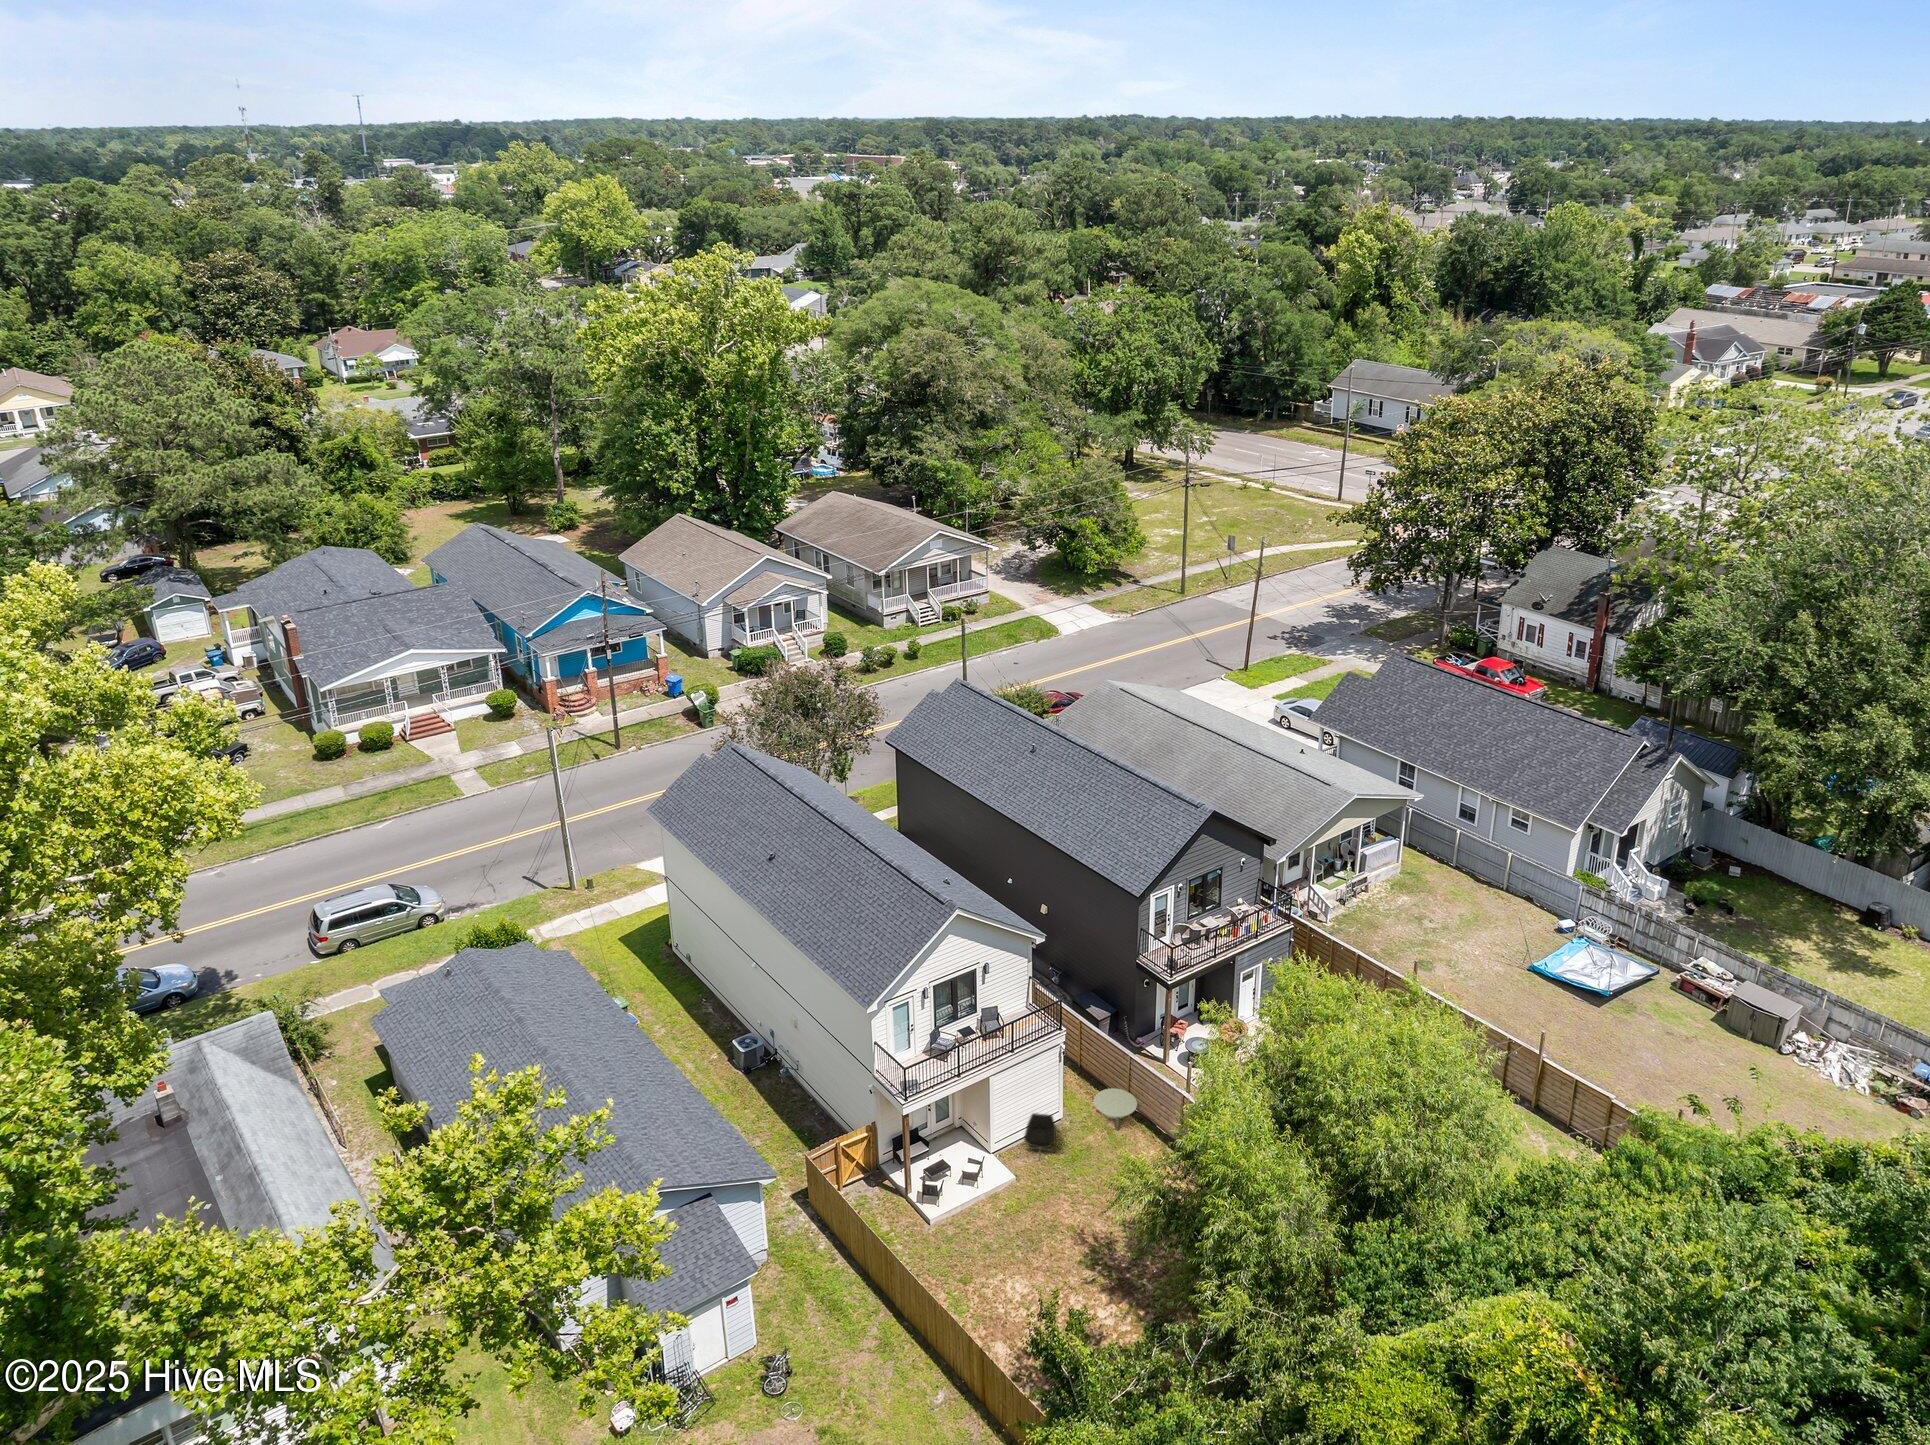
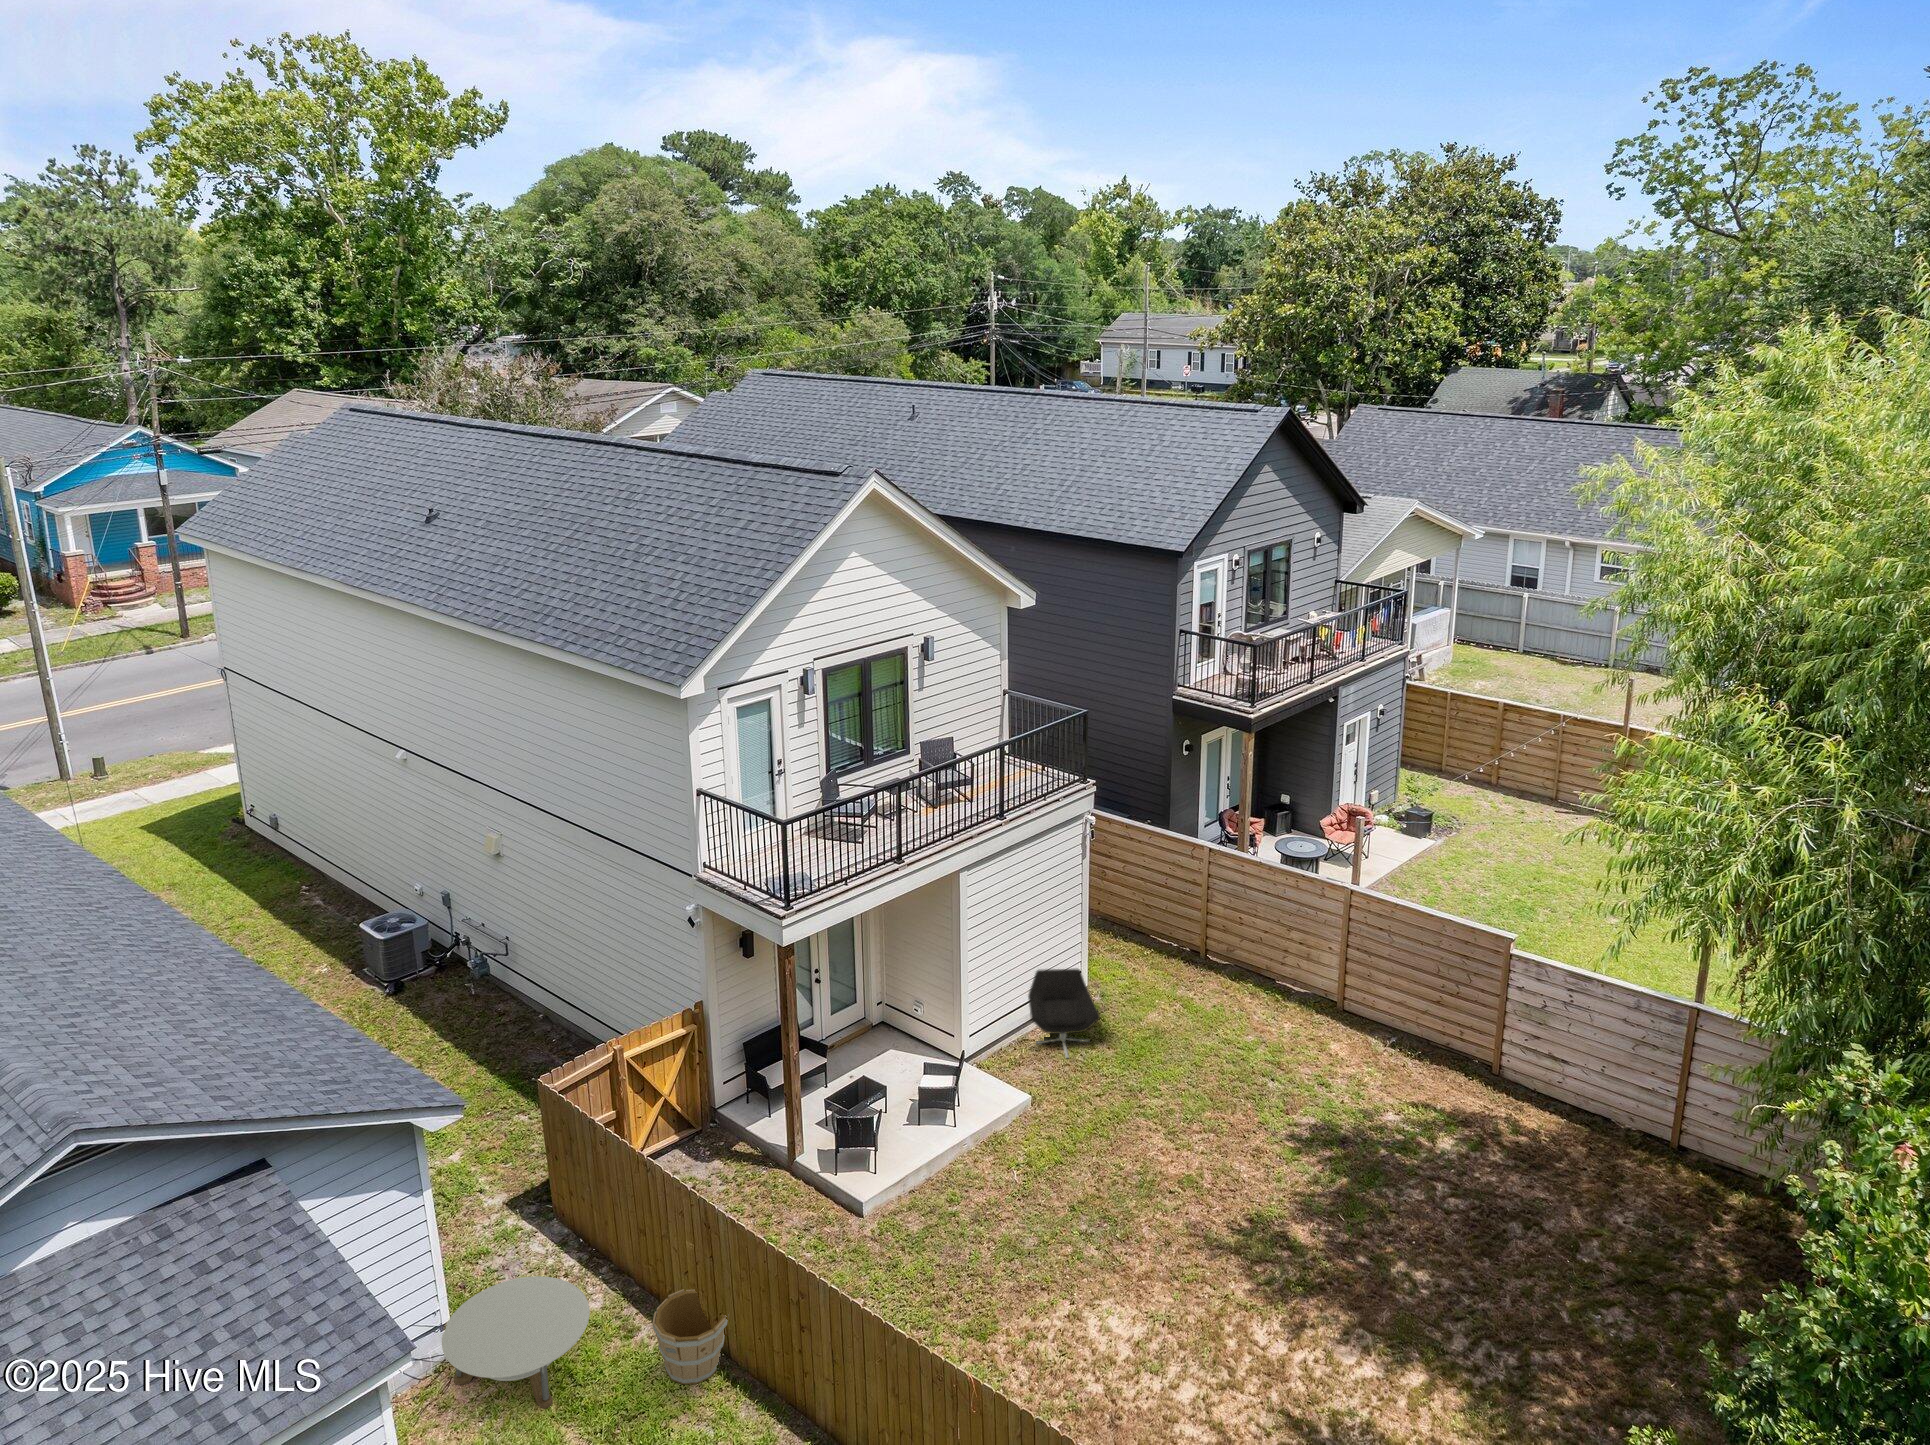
round table: present [1094,1088,1137,1130] -> present [442,1276,590,1408]
wooden bucket: none [839,1251,867,1287] -> present [653,1289,728,1385]

